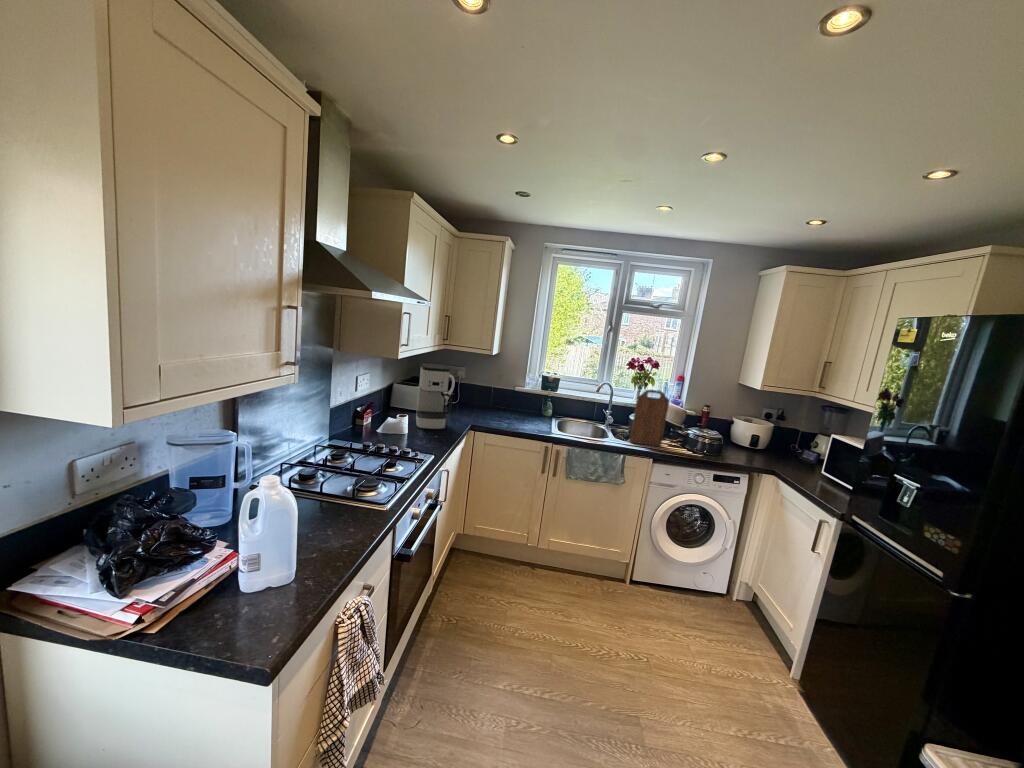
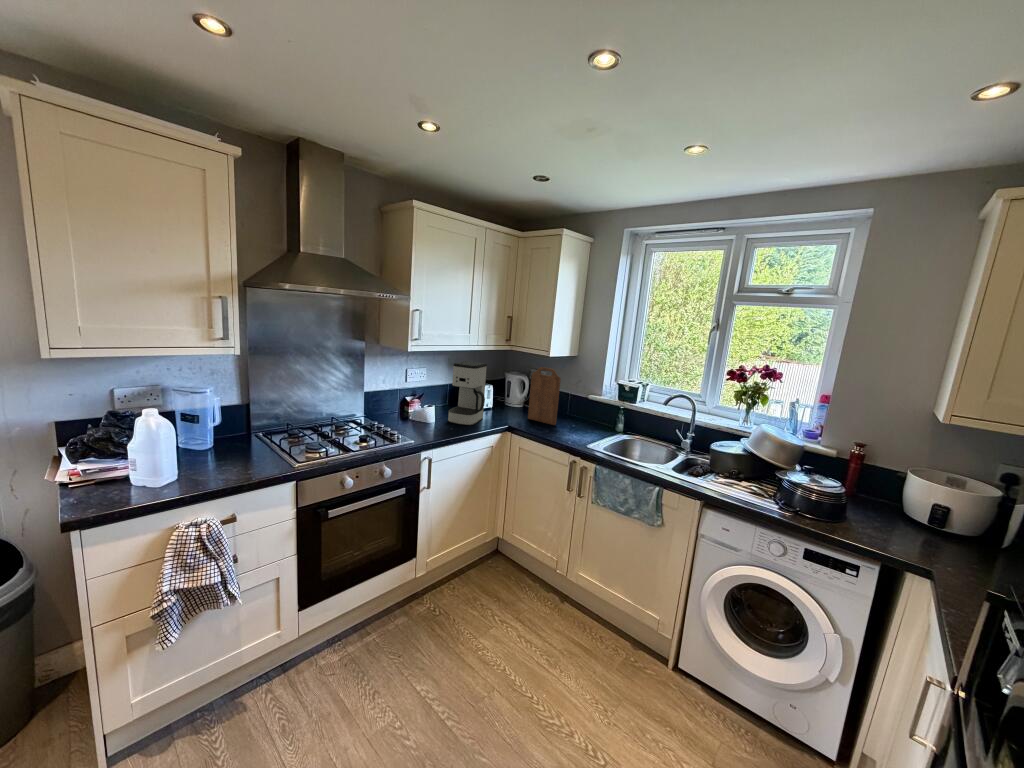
cutting board: present [630,390,669,446] -> present [528,367,561,425]

